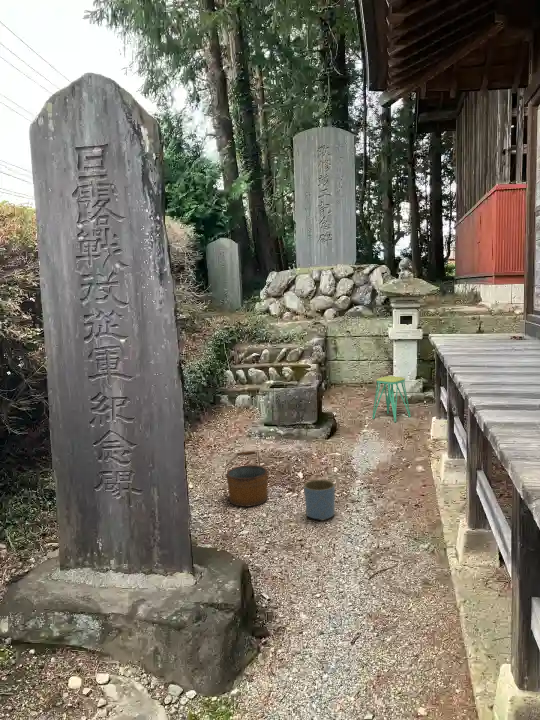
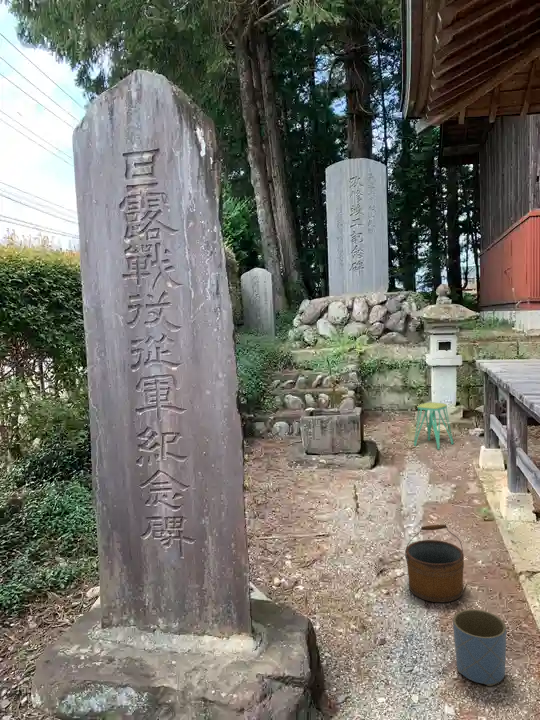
bucket: present [226,451,269,507] -> present [405,525,464,602]
planter: present [304,480,335,520] -> present [453,609,506,686]

